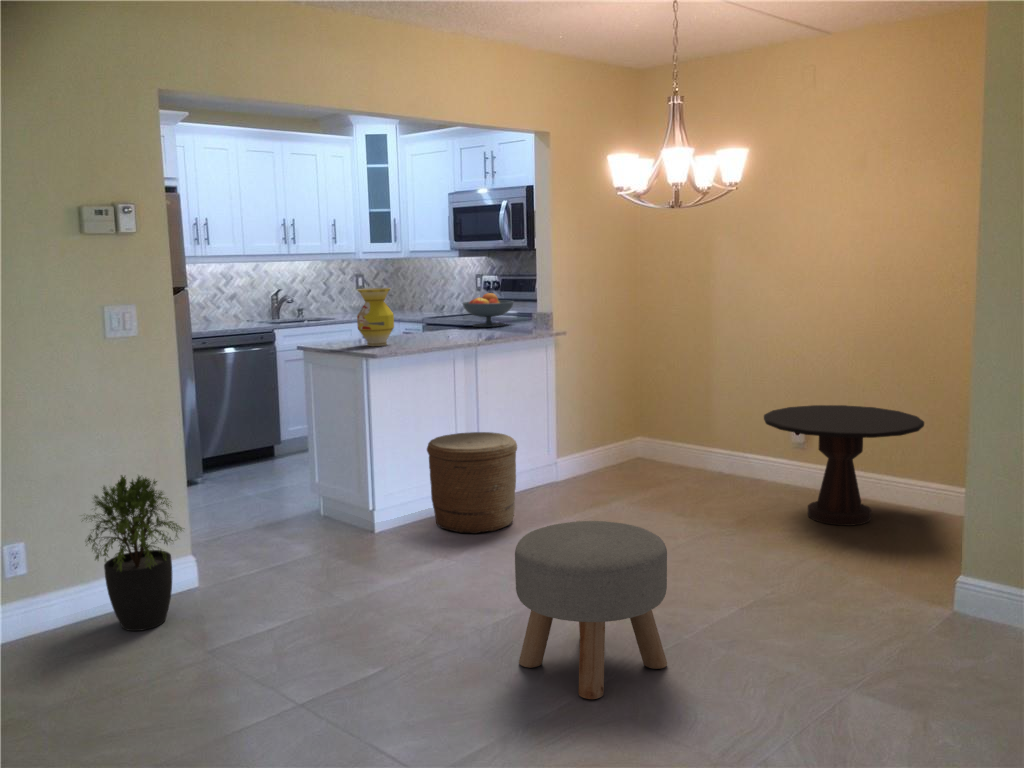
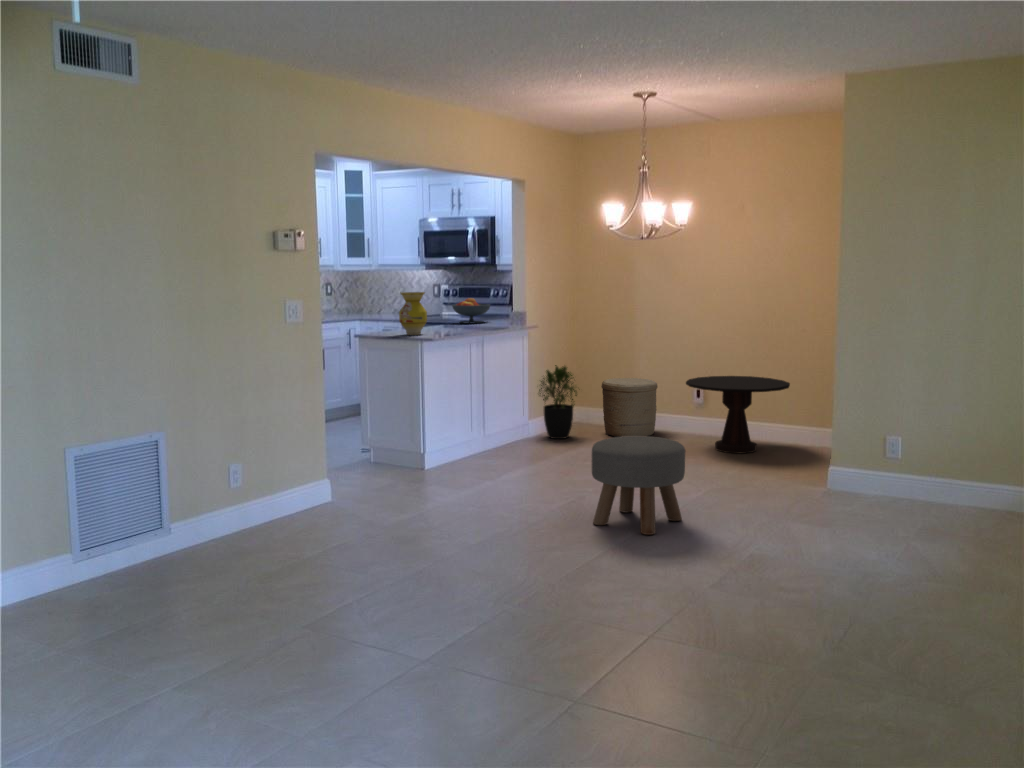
woven basket: present [427,432,517,534] -> present [601,378,658,437]
potted plant: present [85,475,182,631] -> present [539,365,577,439]

